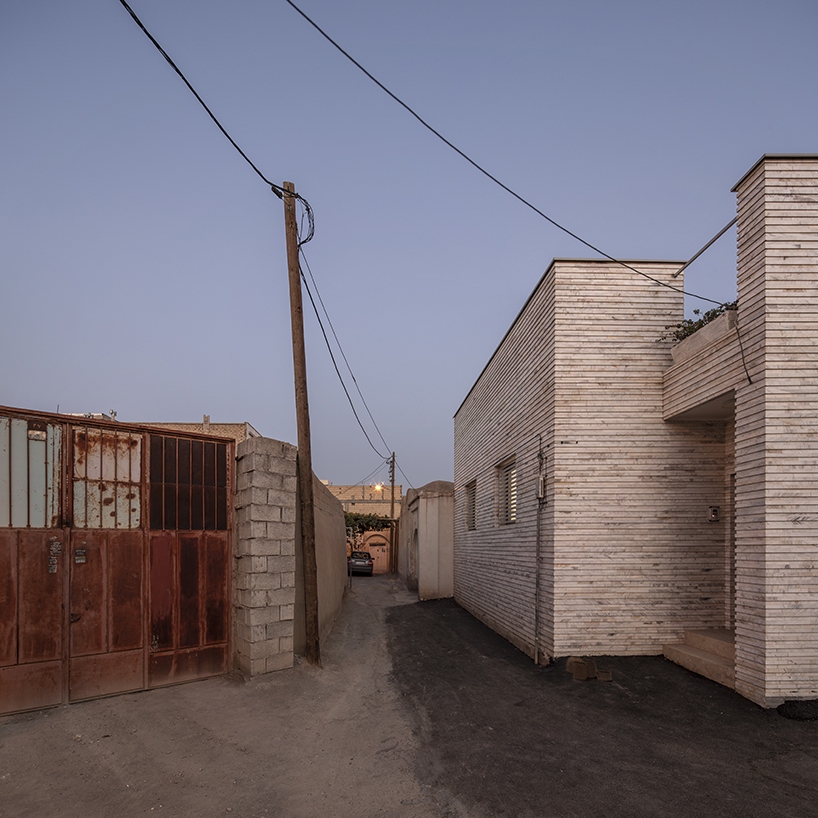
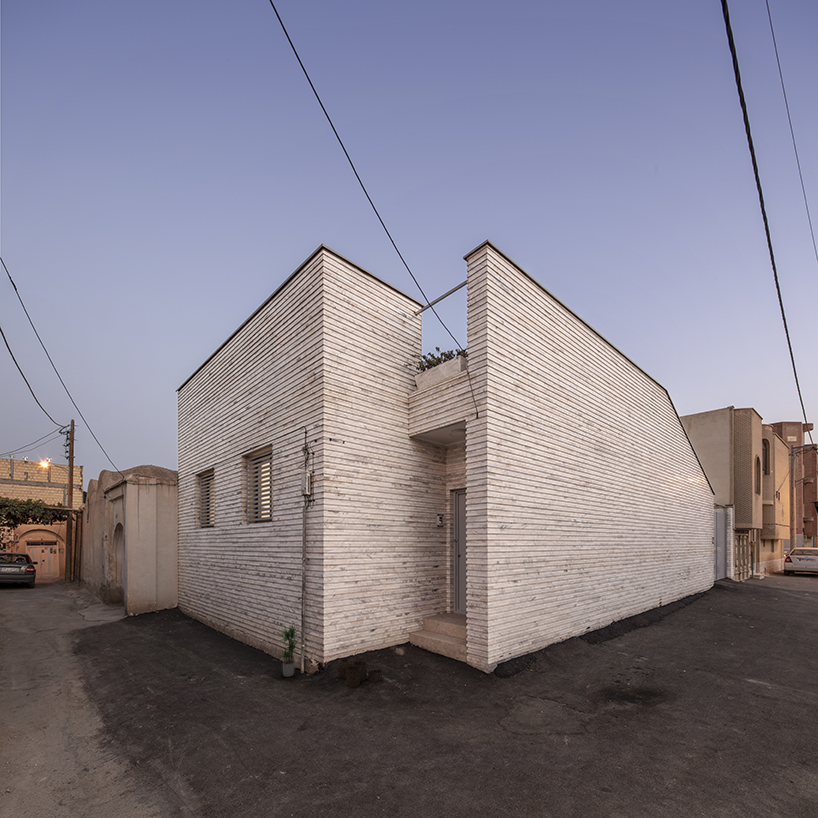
potted plant: none [510,614,538,663] -> present [280,625,300,677]

